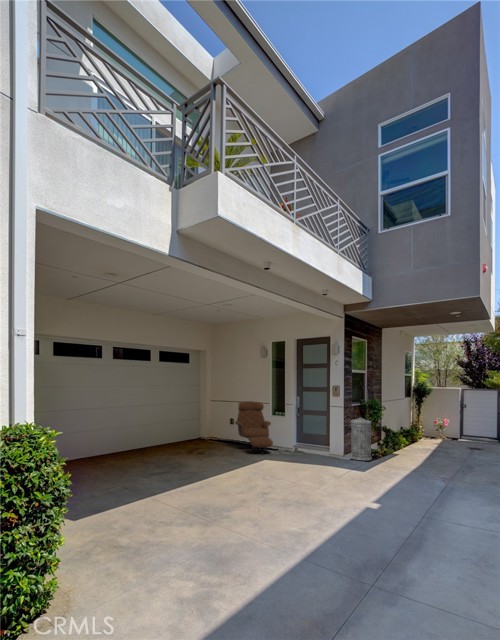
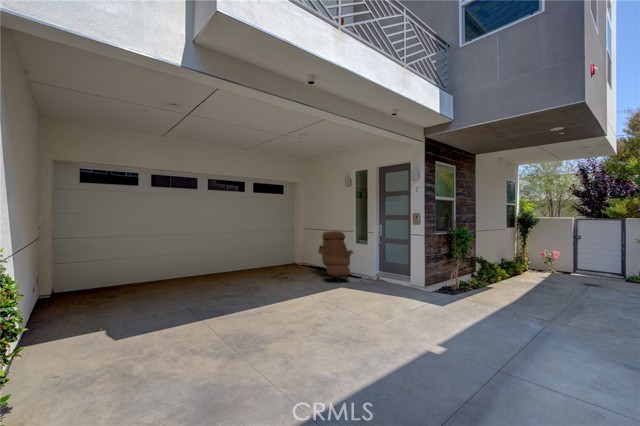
trash can: present [351,417,372,460] -> none [432,247,457,294]

